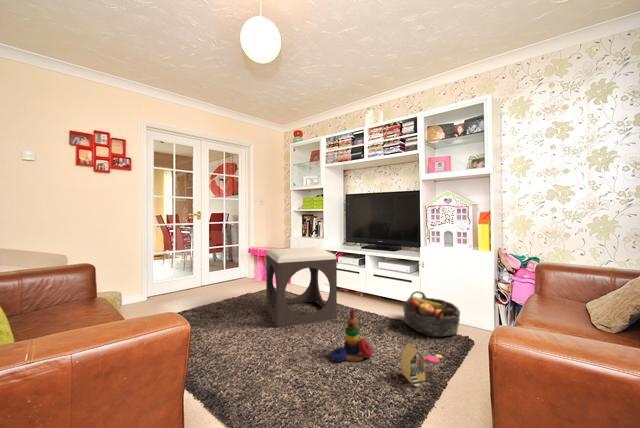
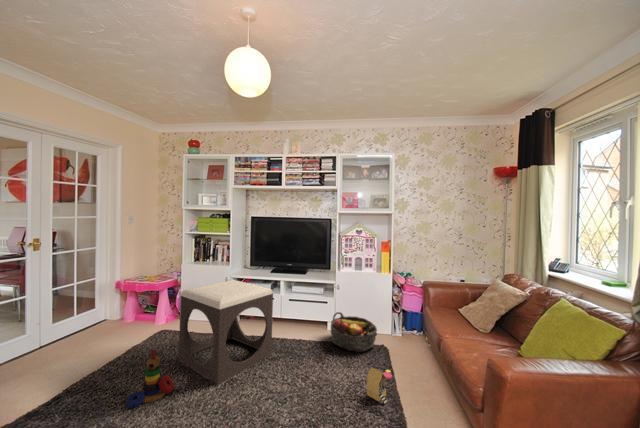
stacking toy: present [331,309,372,362] -> present [126,349,174,408]

